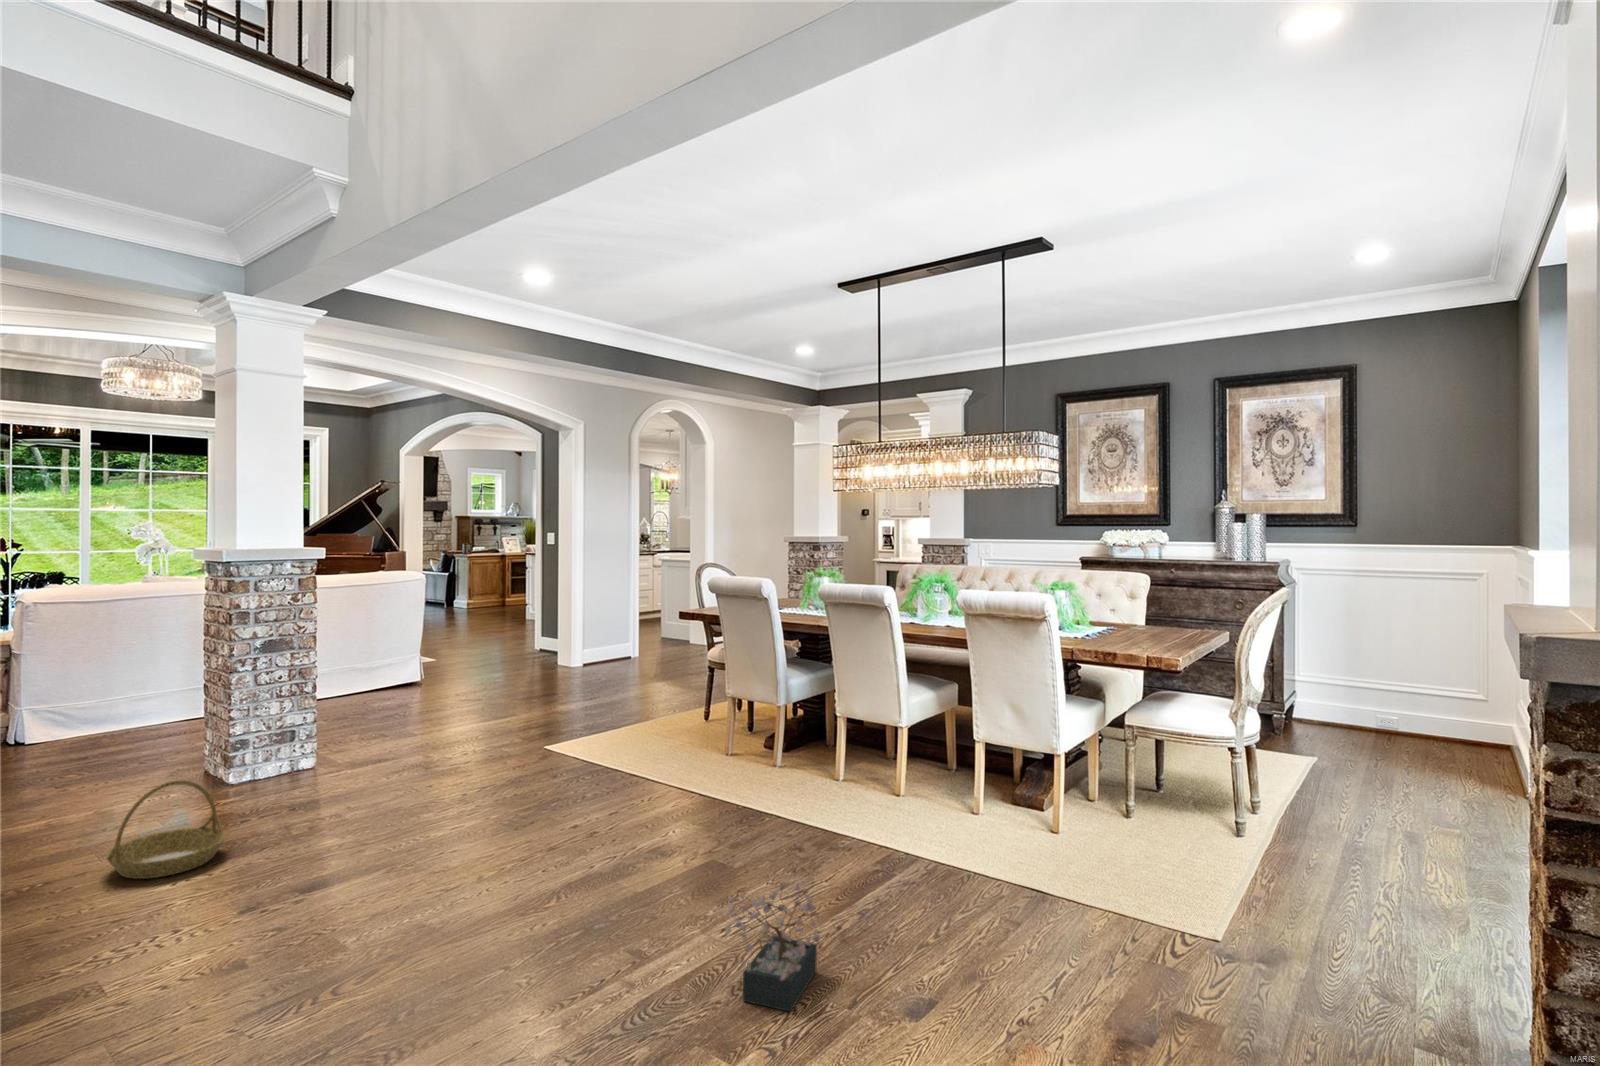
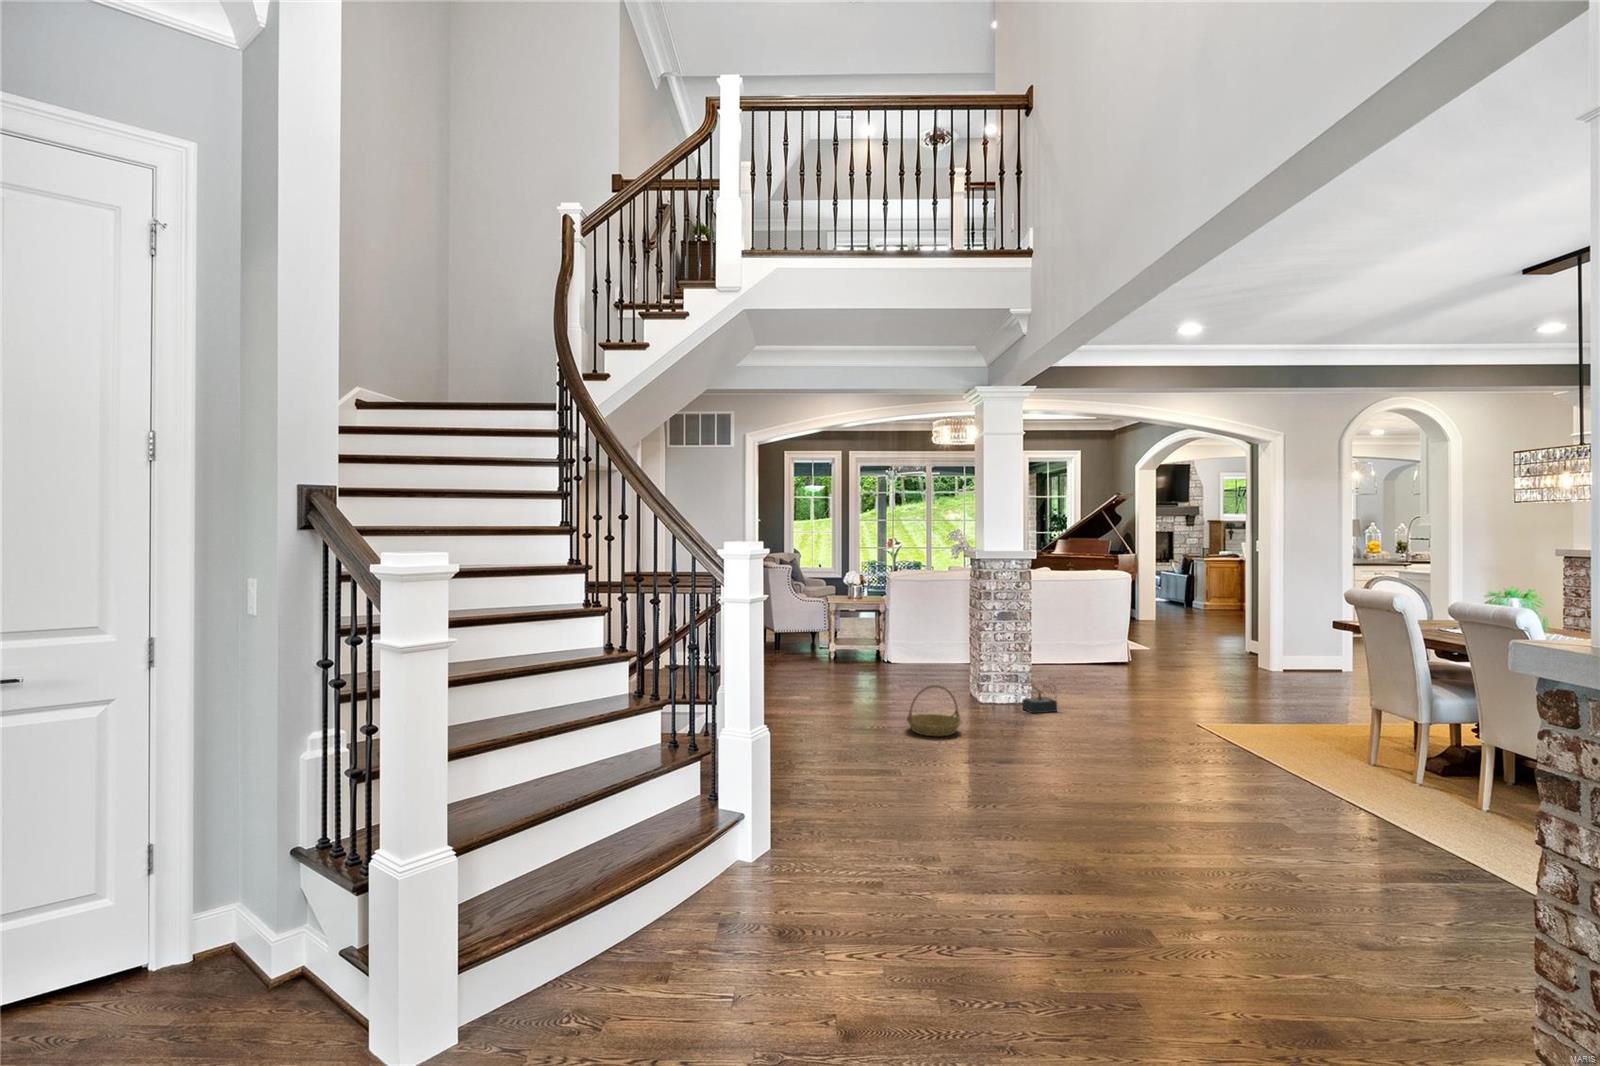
decorative plant: present [725,883,820,1011] -> present [1014,671,1059,713]

